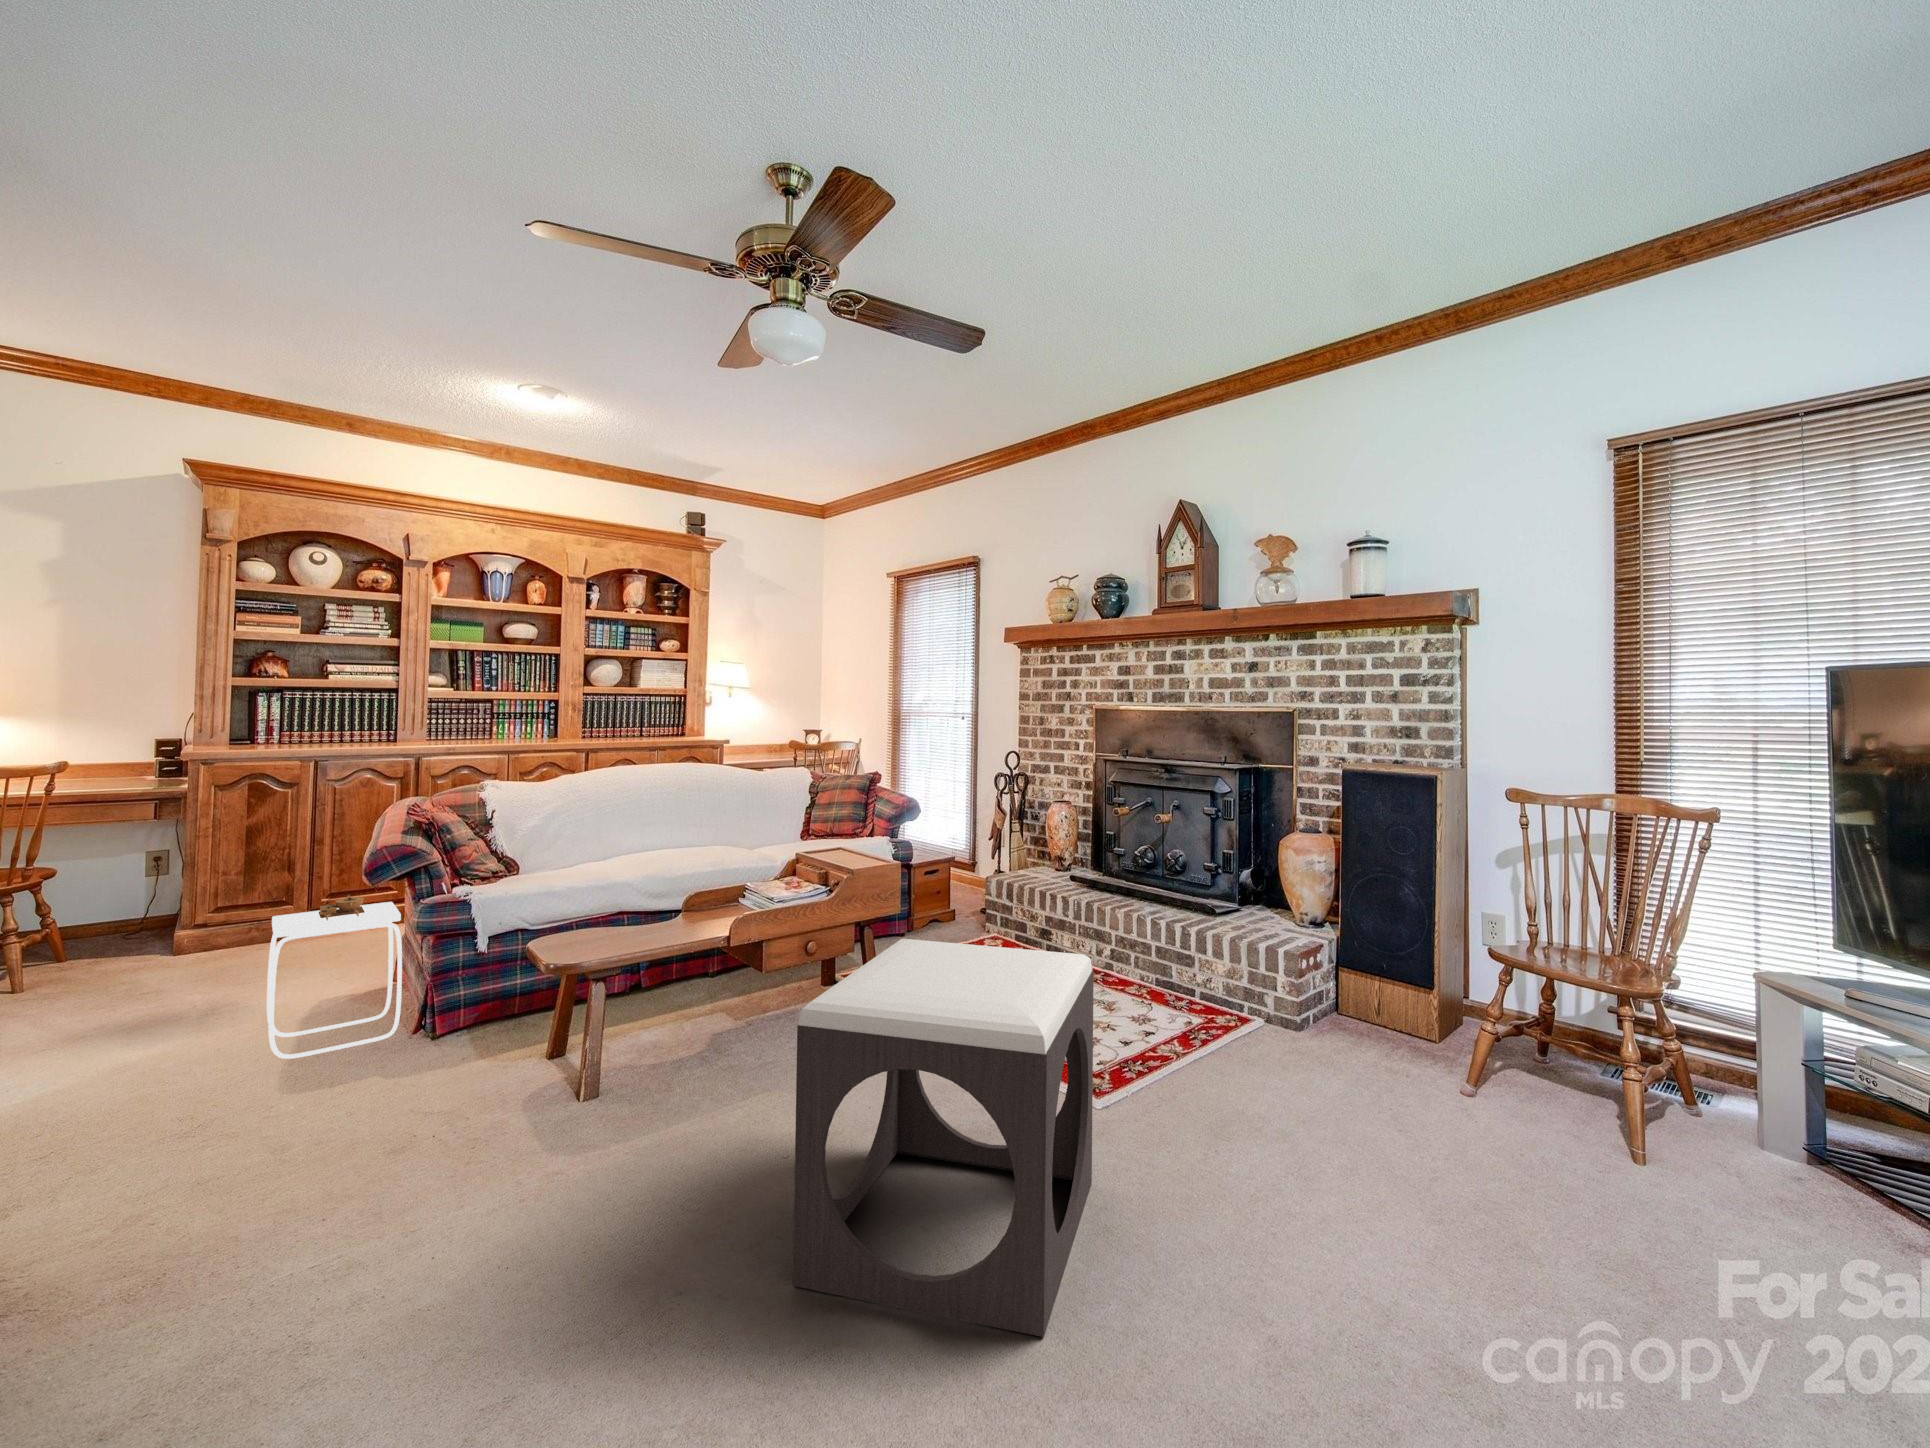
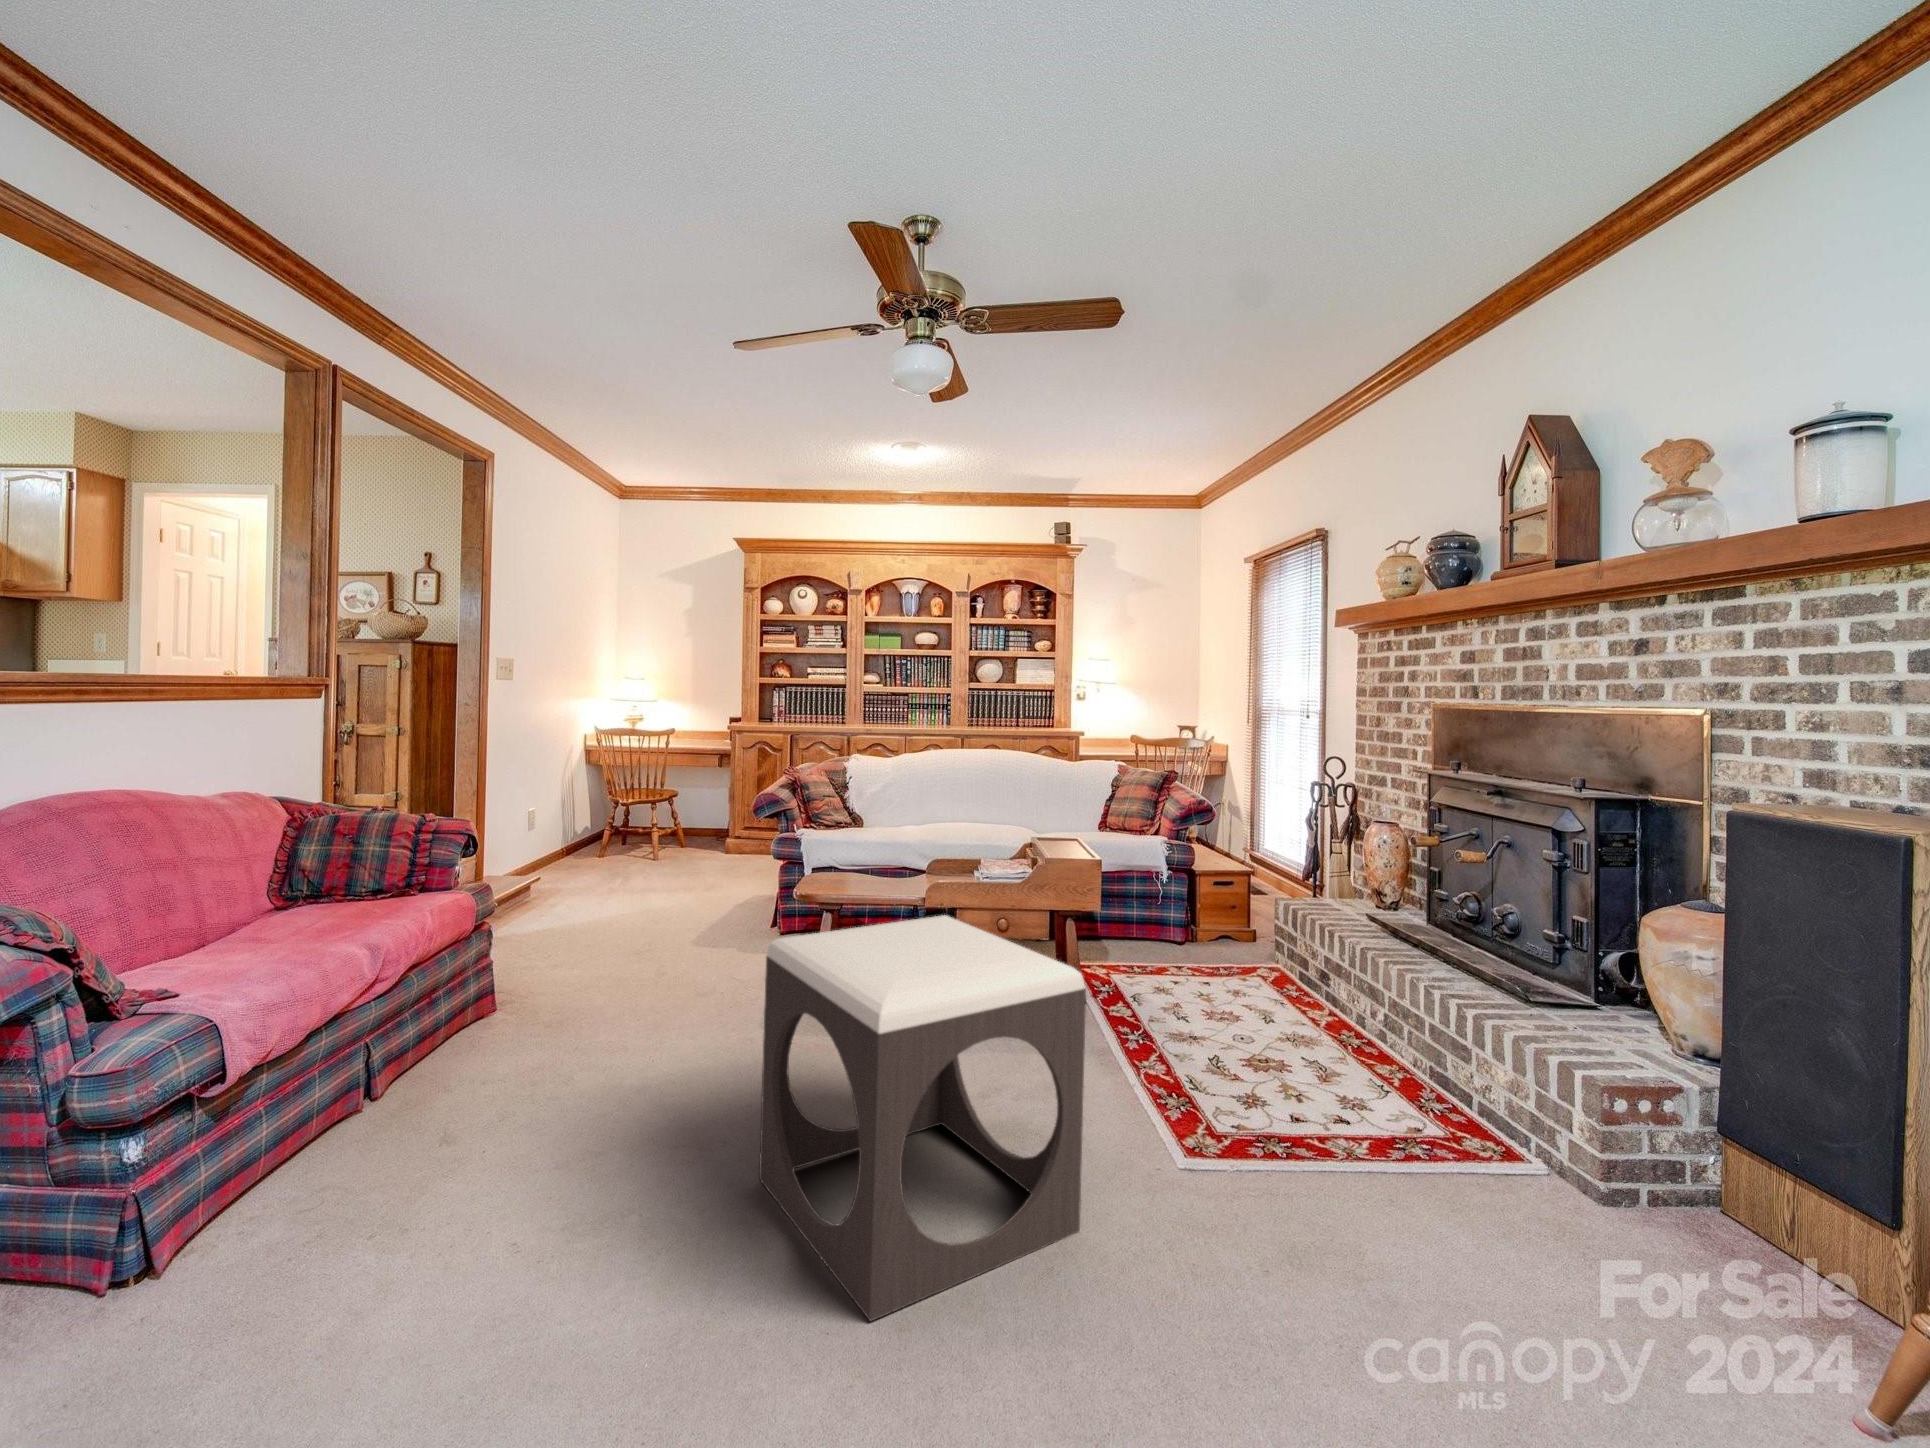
side table: present [267,894,402,1059] -> none [677,823,758,930]

